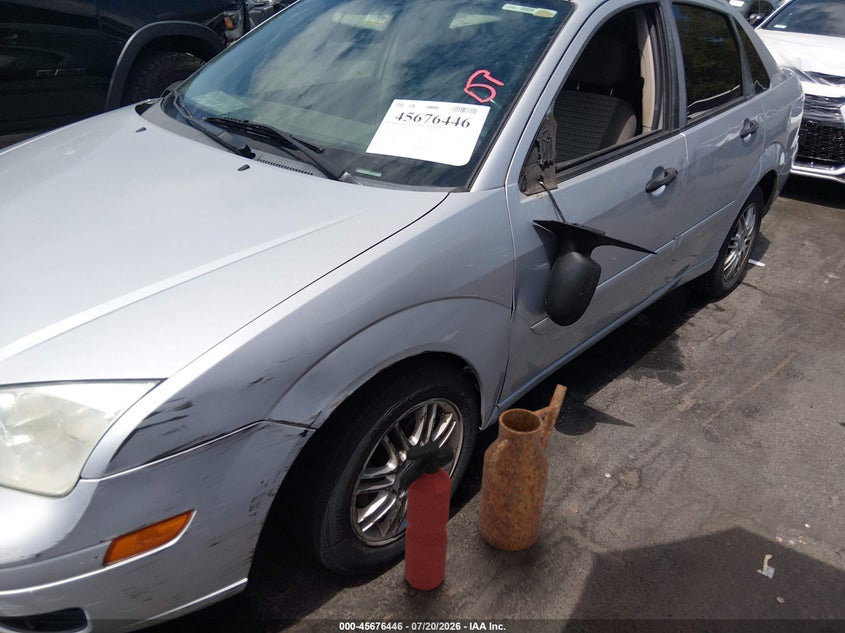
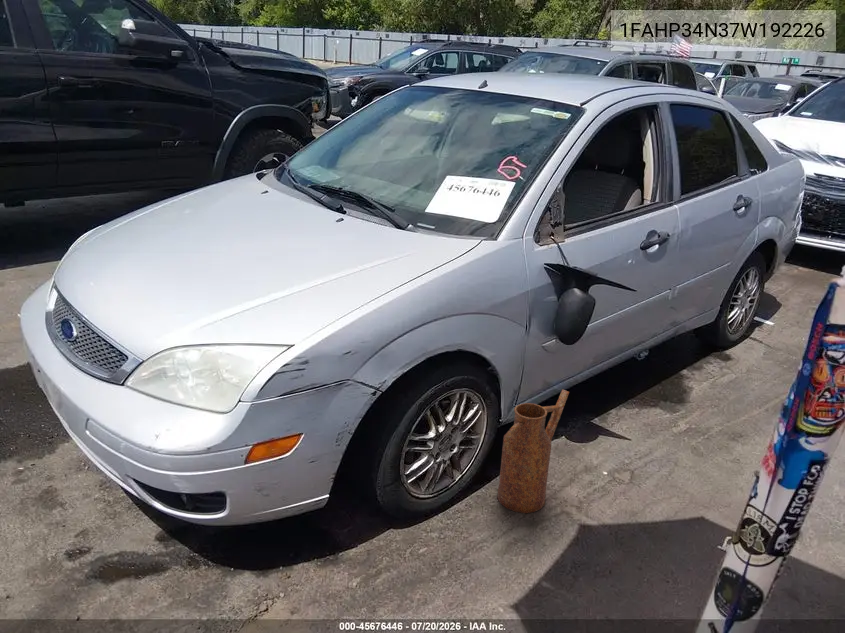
fire extinguisher: present [399,442,454,590] -> none [438,416,478,532]

